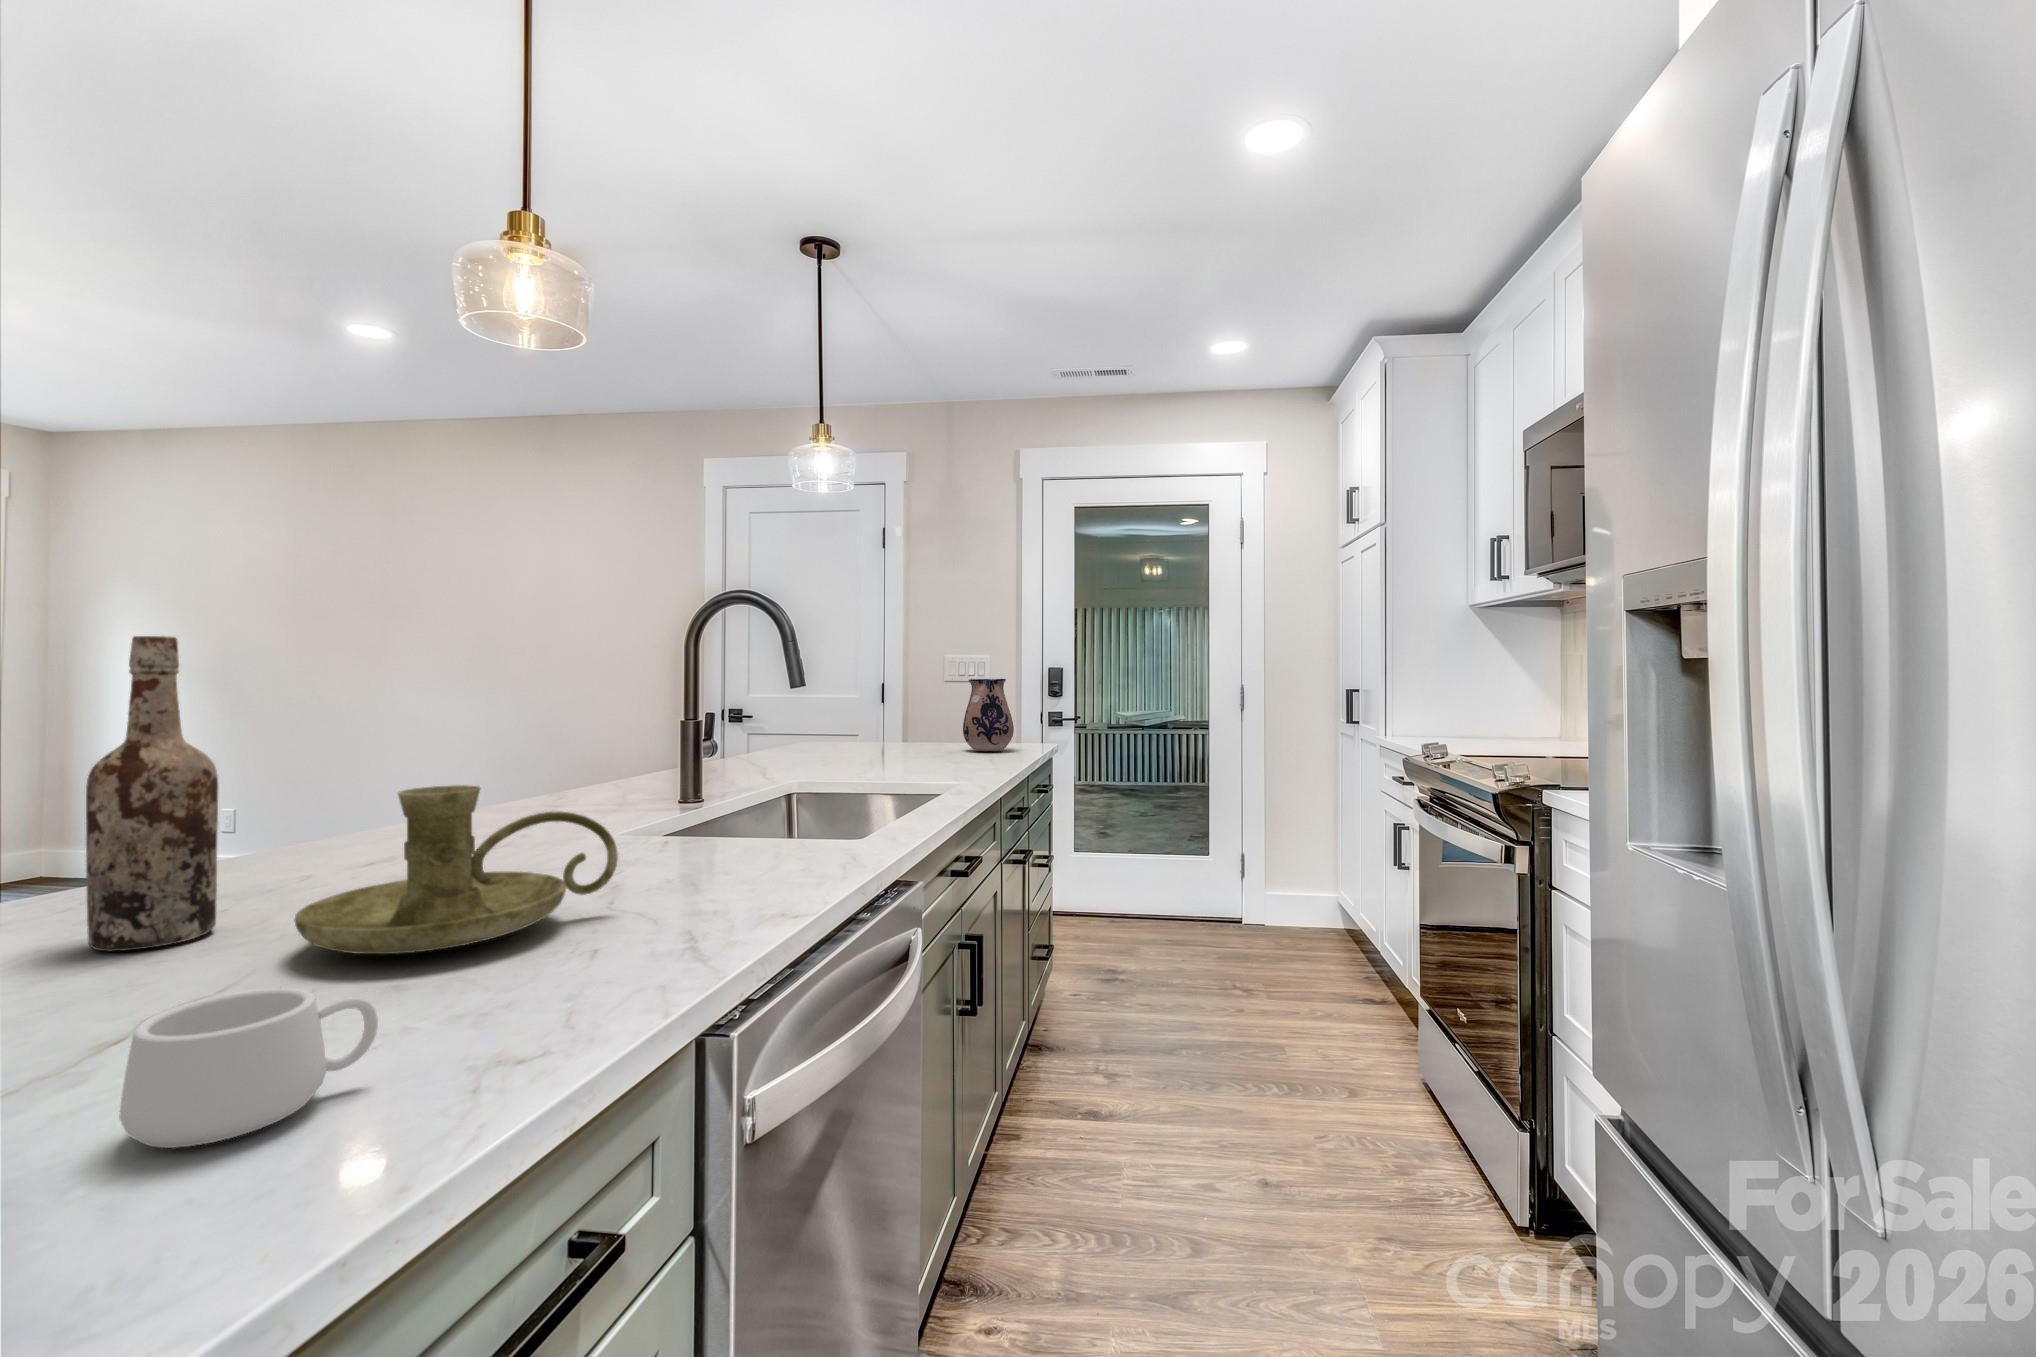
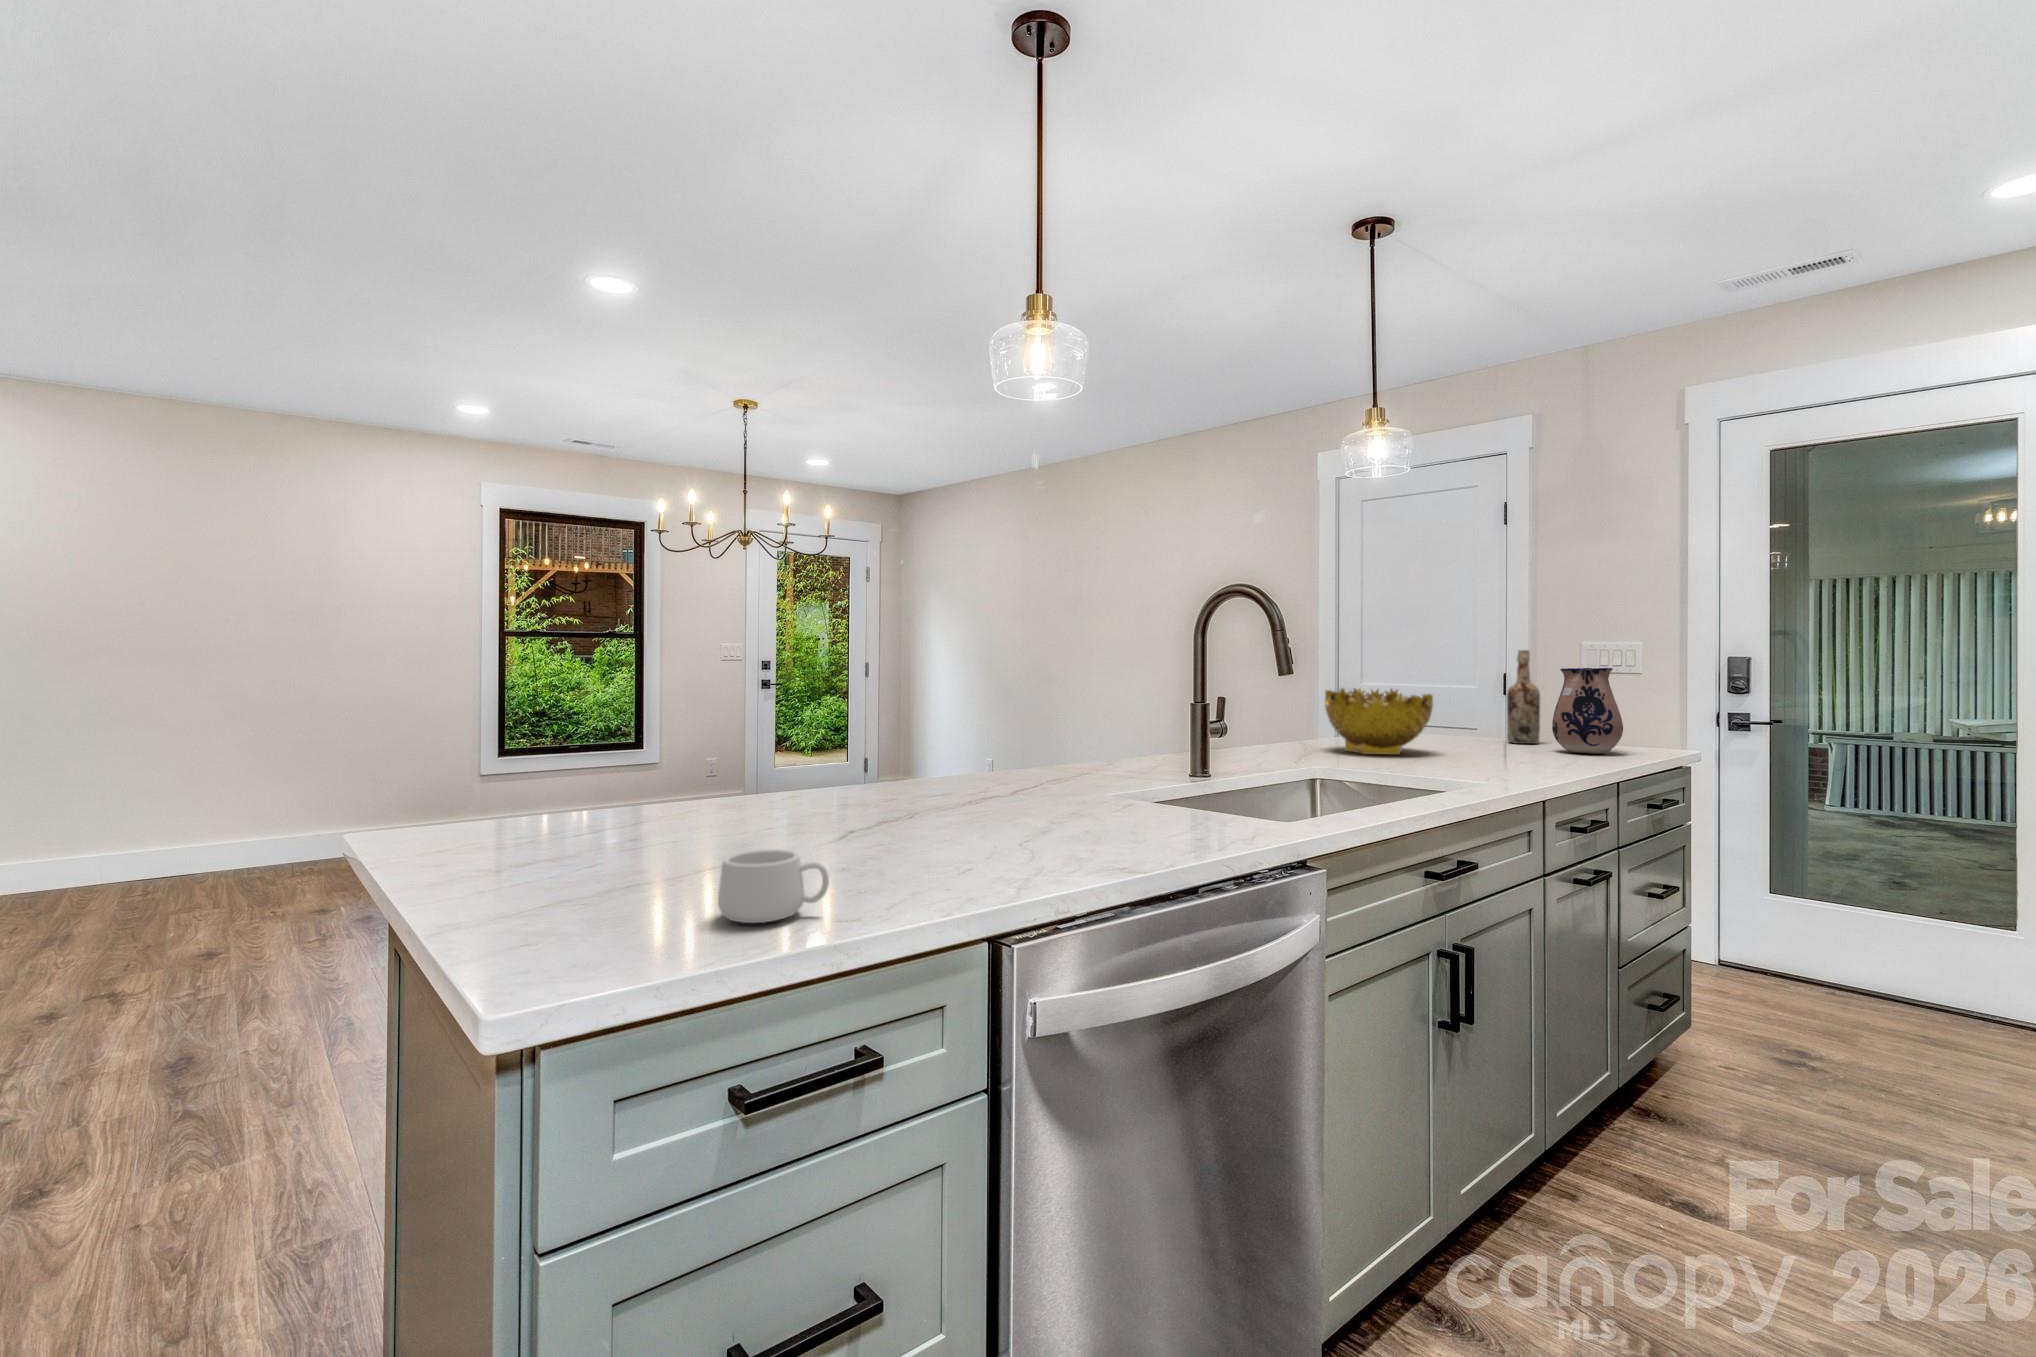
wine bottle: present [86,636,218,951] -> present [1507,650,1540,744]
decorative bowl: none [778,698,880,765] -> present [1325,688,1433,755]
candle holder: present [294,785,618,954] -> none [859,746,1048,853]

